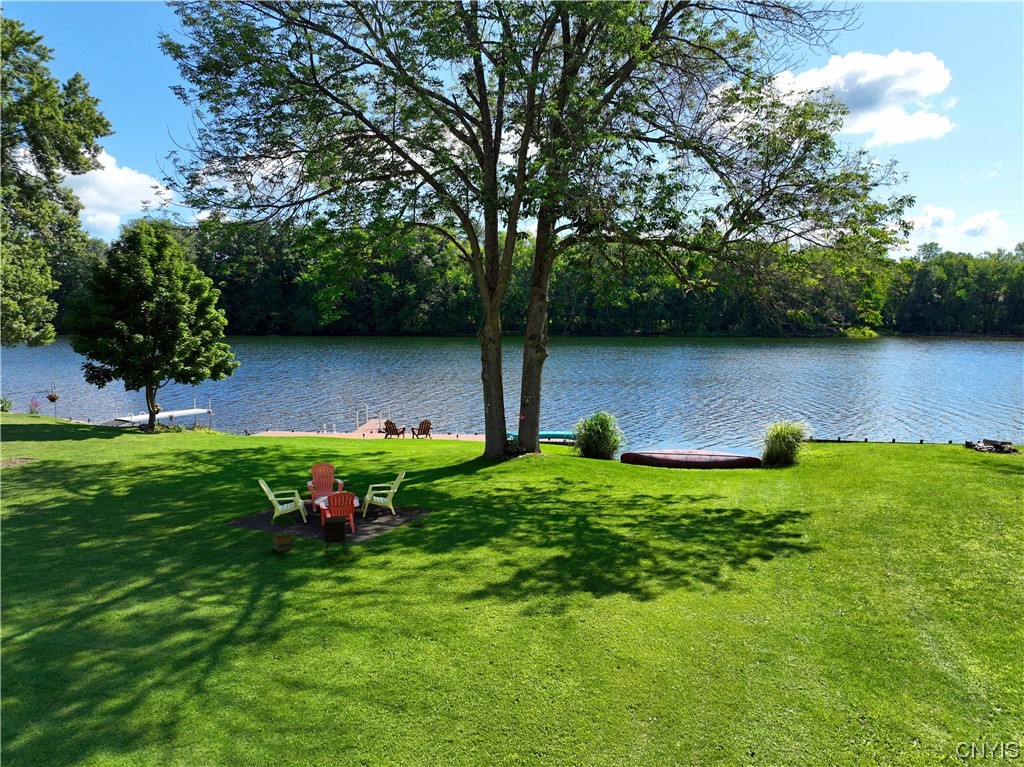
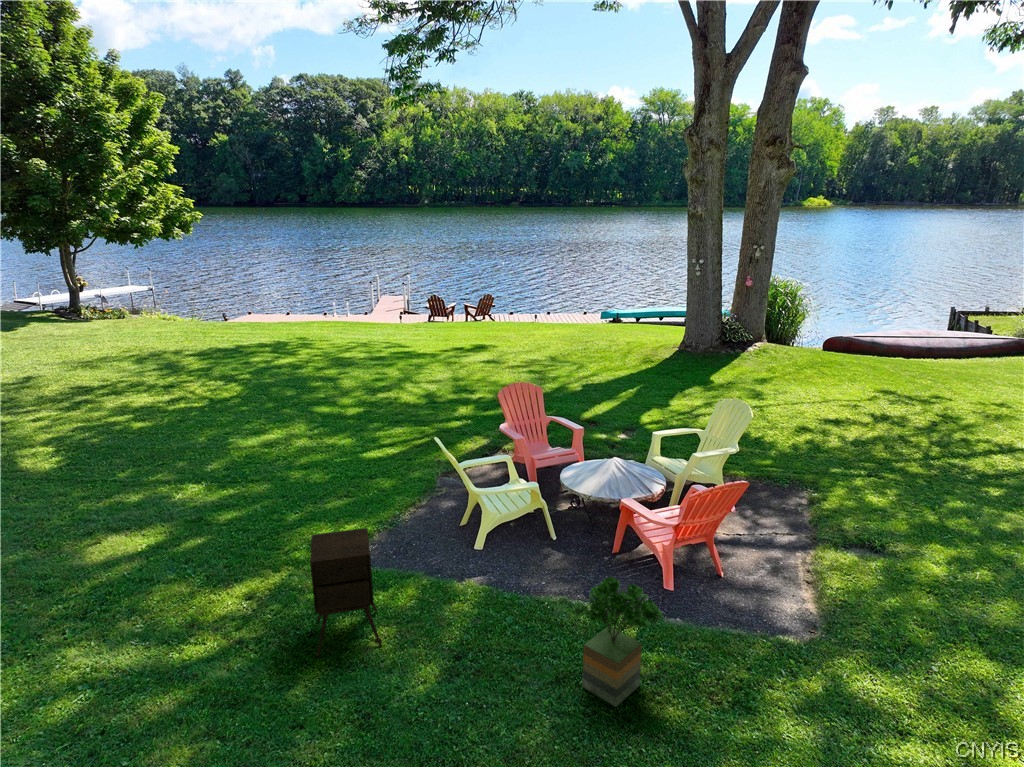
side table: present [324,516,348,558] -> present [310,528,382,657]

